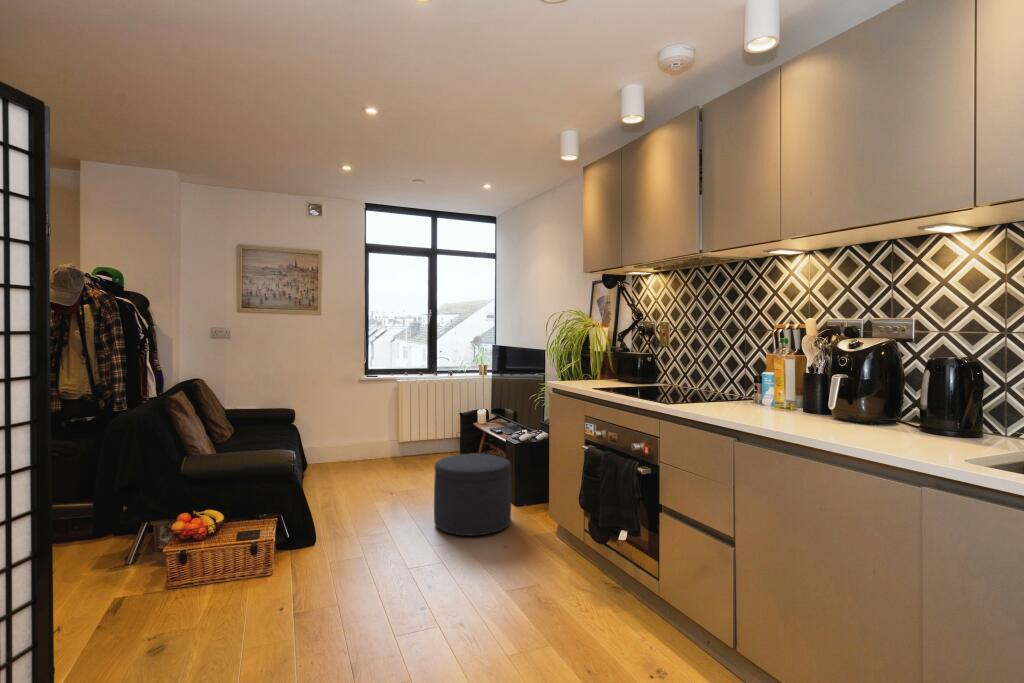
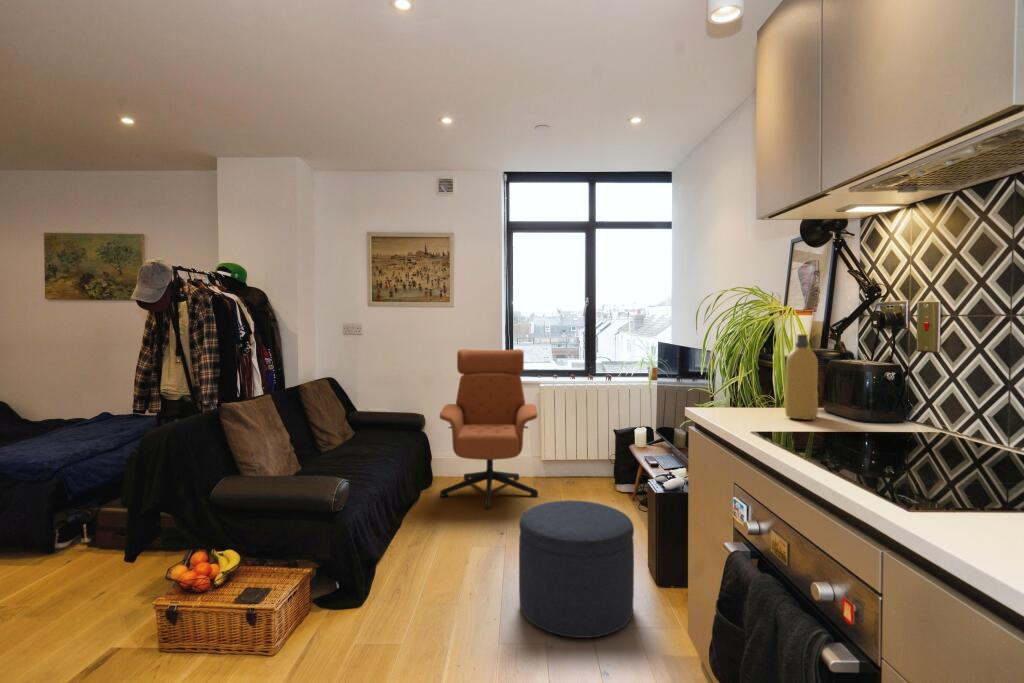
bottle: none [603,338,618,383] -> present [785,334,818,420]
armchair: none [318,351,405,482] -> present [440,349,538,509]

